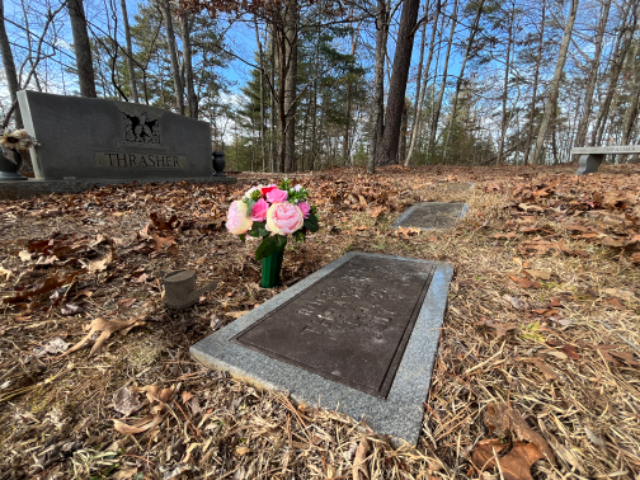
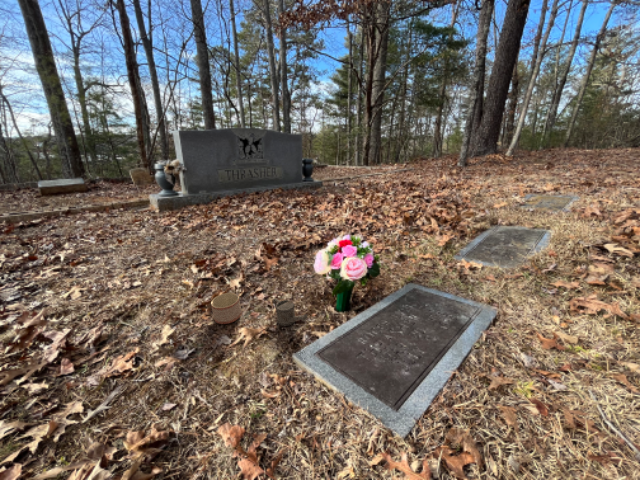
planter: none [27,267,100,319] -> present [211,293,242,324]

